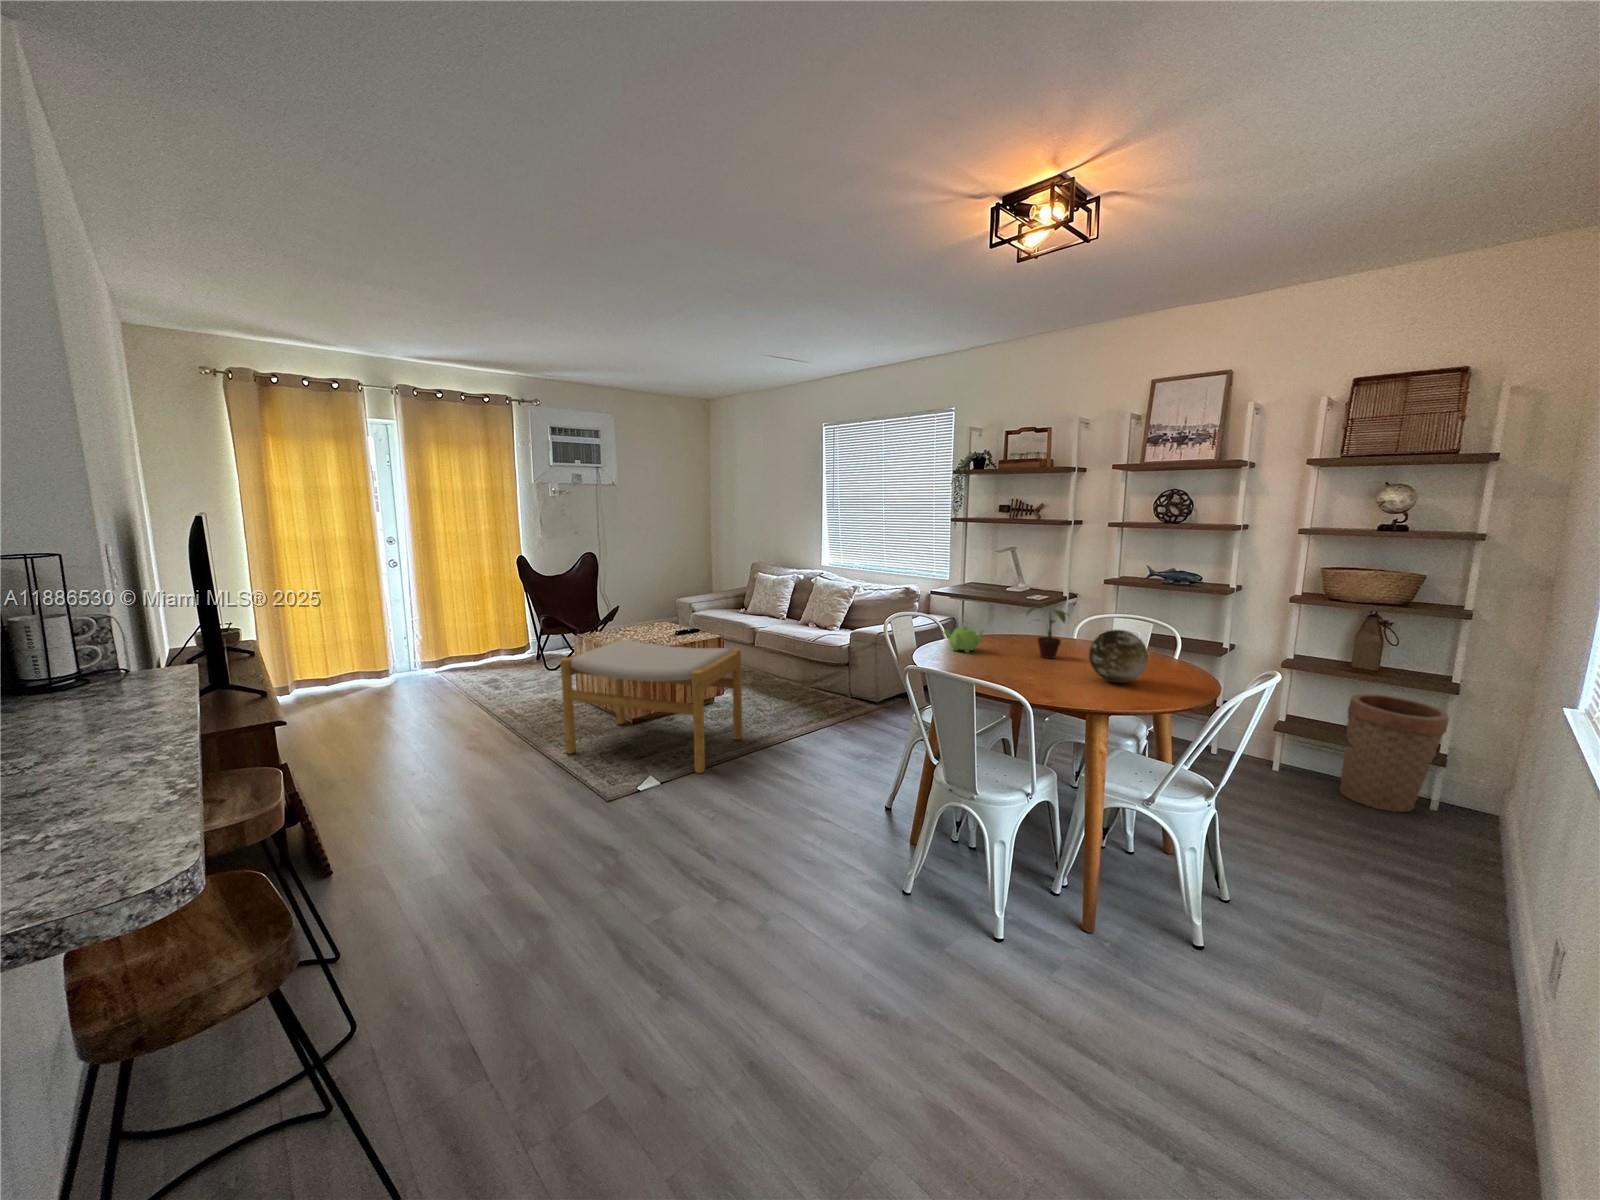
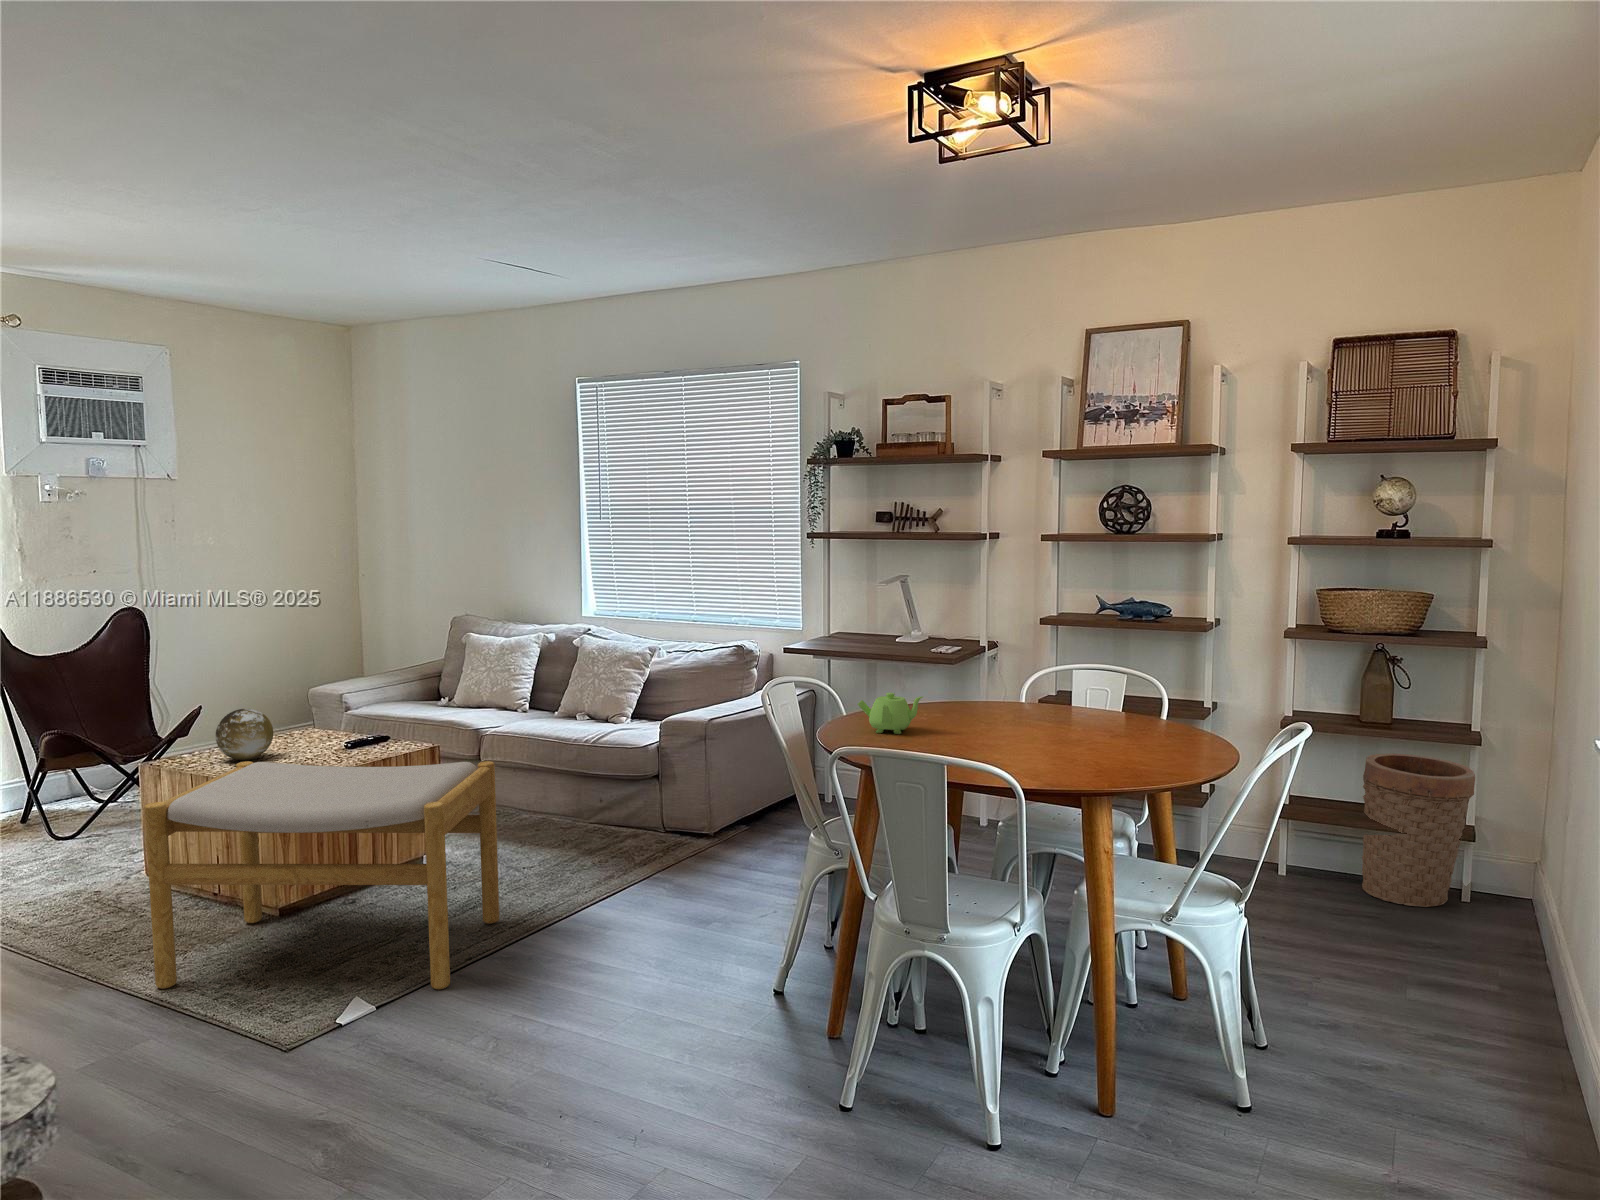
potted plant: present [1027,604,1066,659] -> none [980,653,1040,733]
decorative orb: present [1089,630,1148,683] -> present [216,709,273,760]

